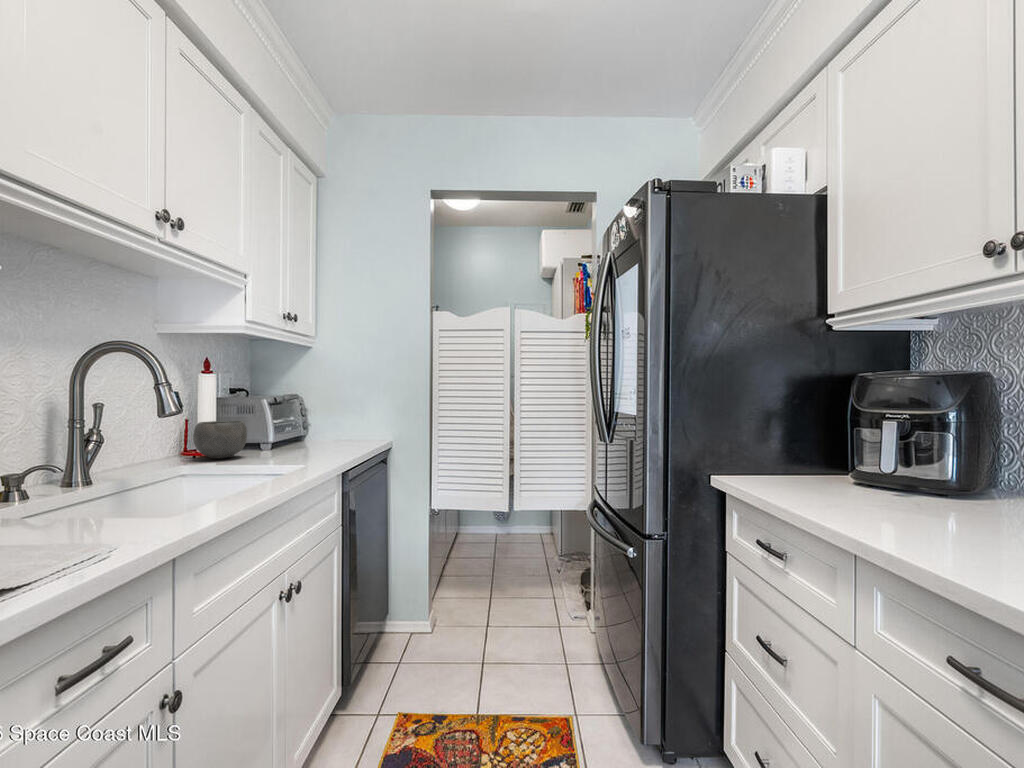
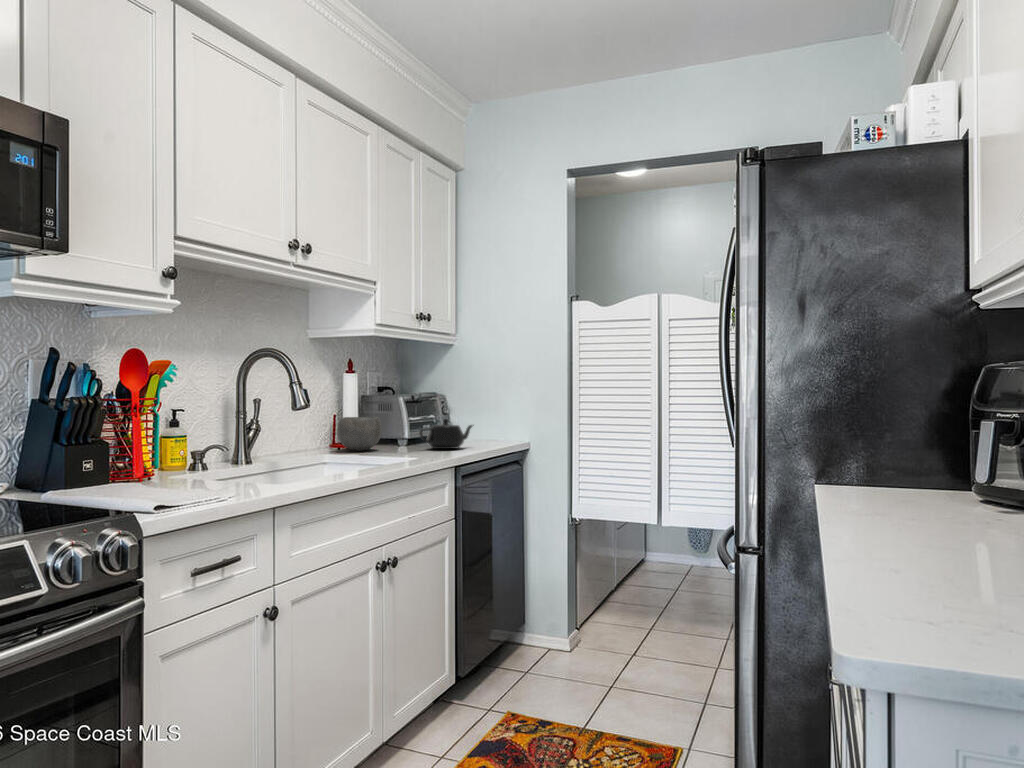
teapot: none [292,422,347,453] -> present [419,419,474,449]

